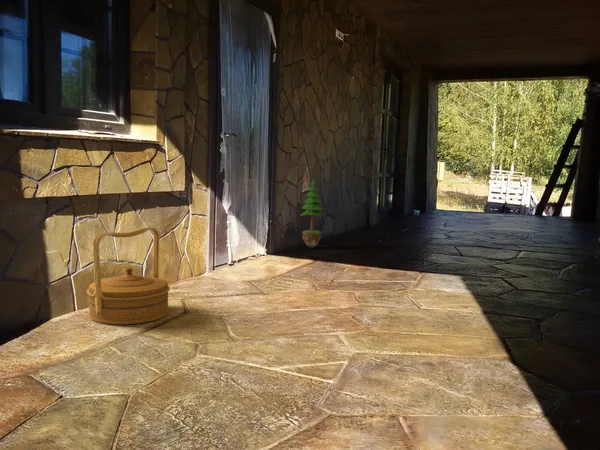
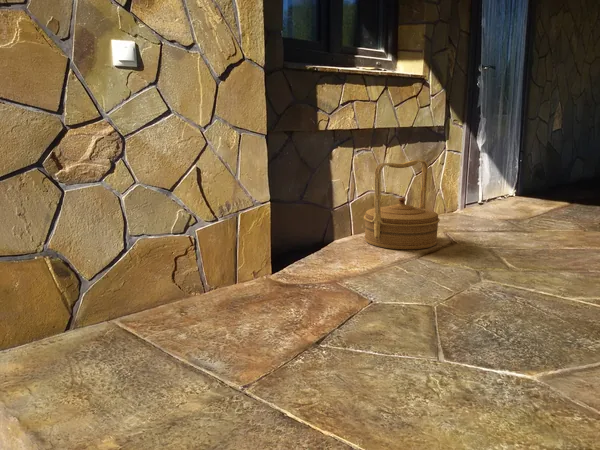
potted tree: present [300,180,324,248] -> none [551,115,582,191]

